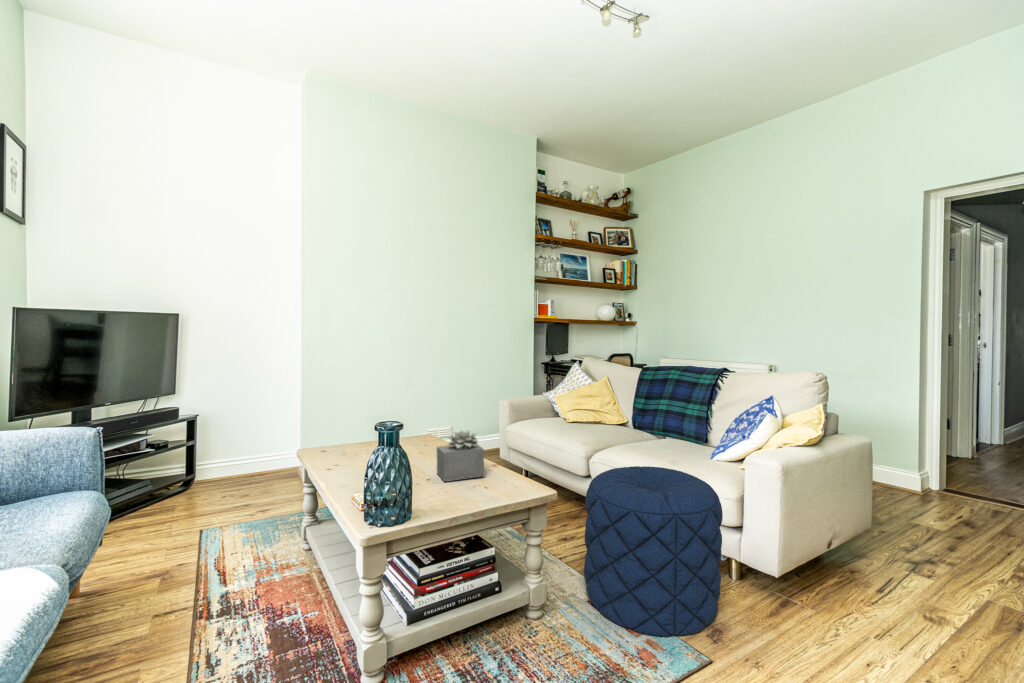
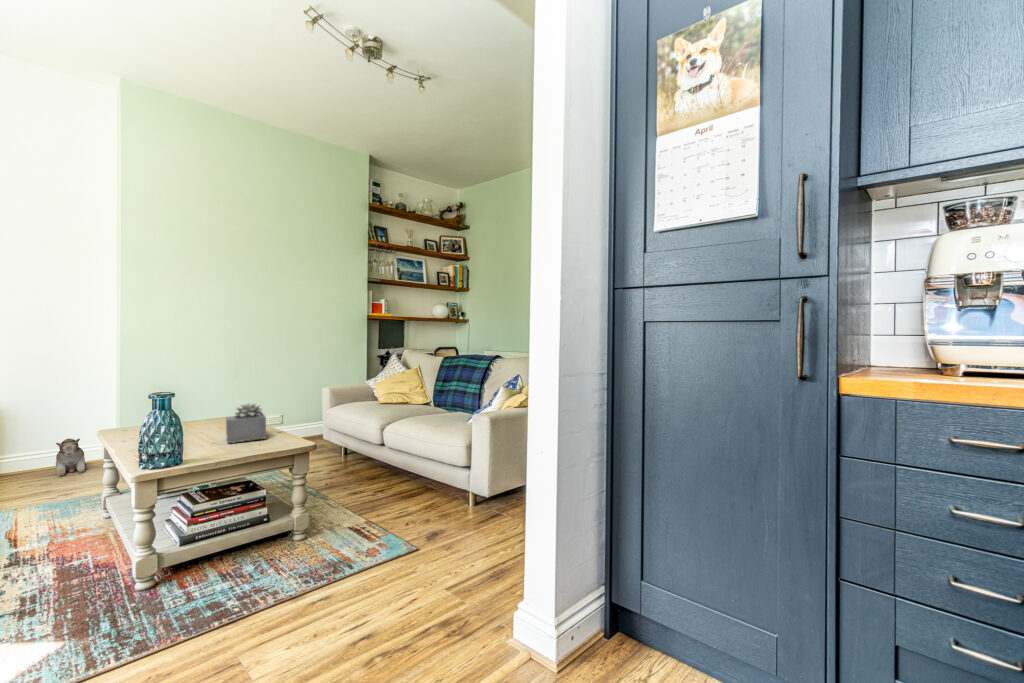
plush toy: none [250,450,275,488] -> present [56,439,87,476]
pouf: present [584,466,723,636] -> none [348,427,448,542]

